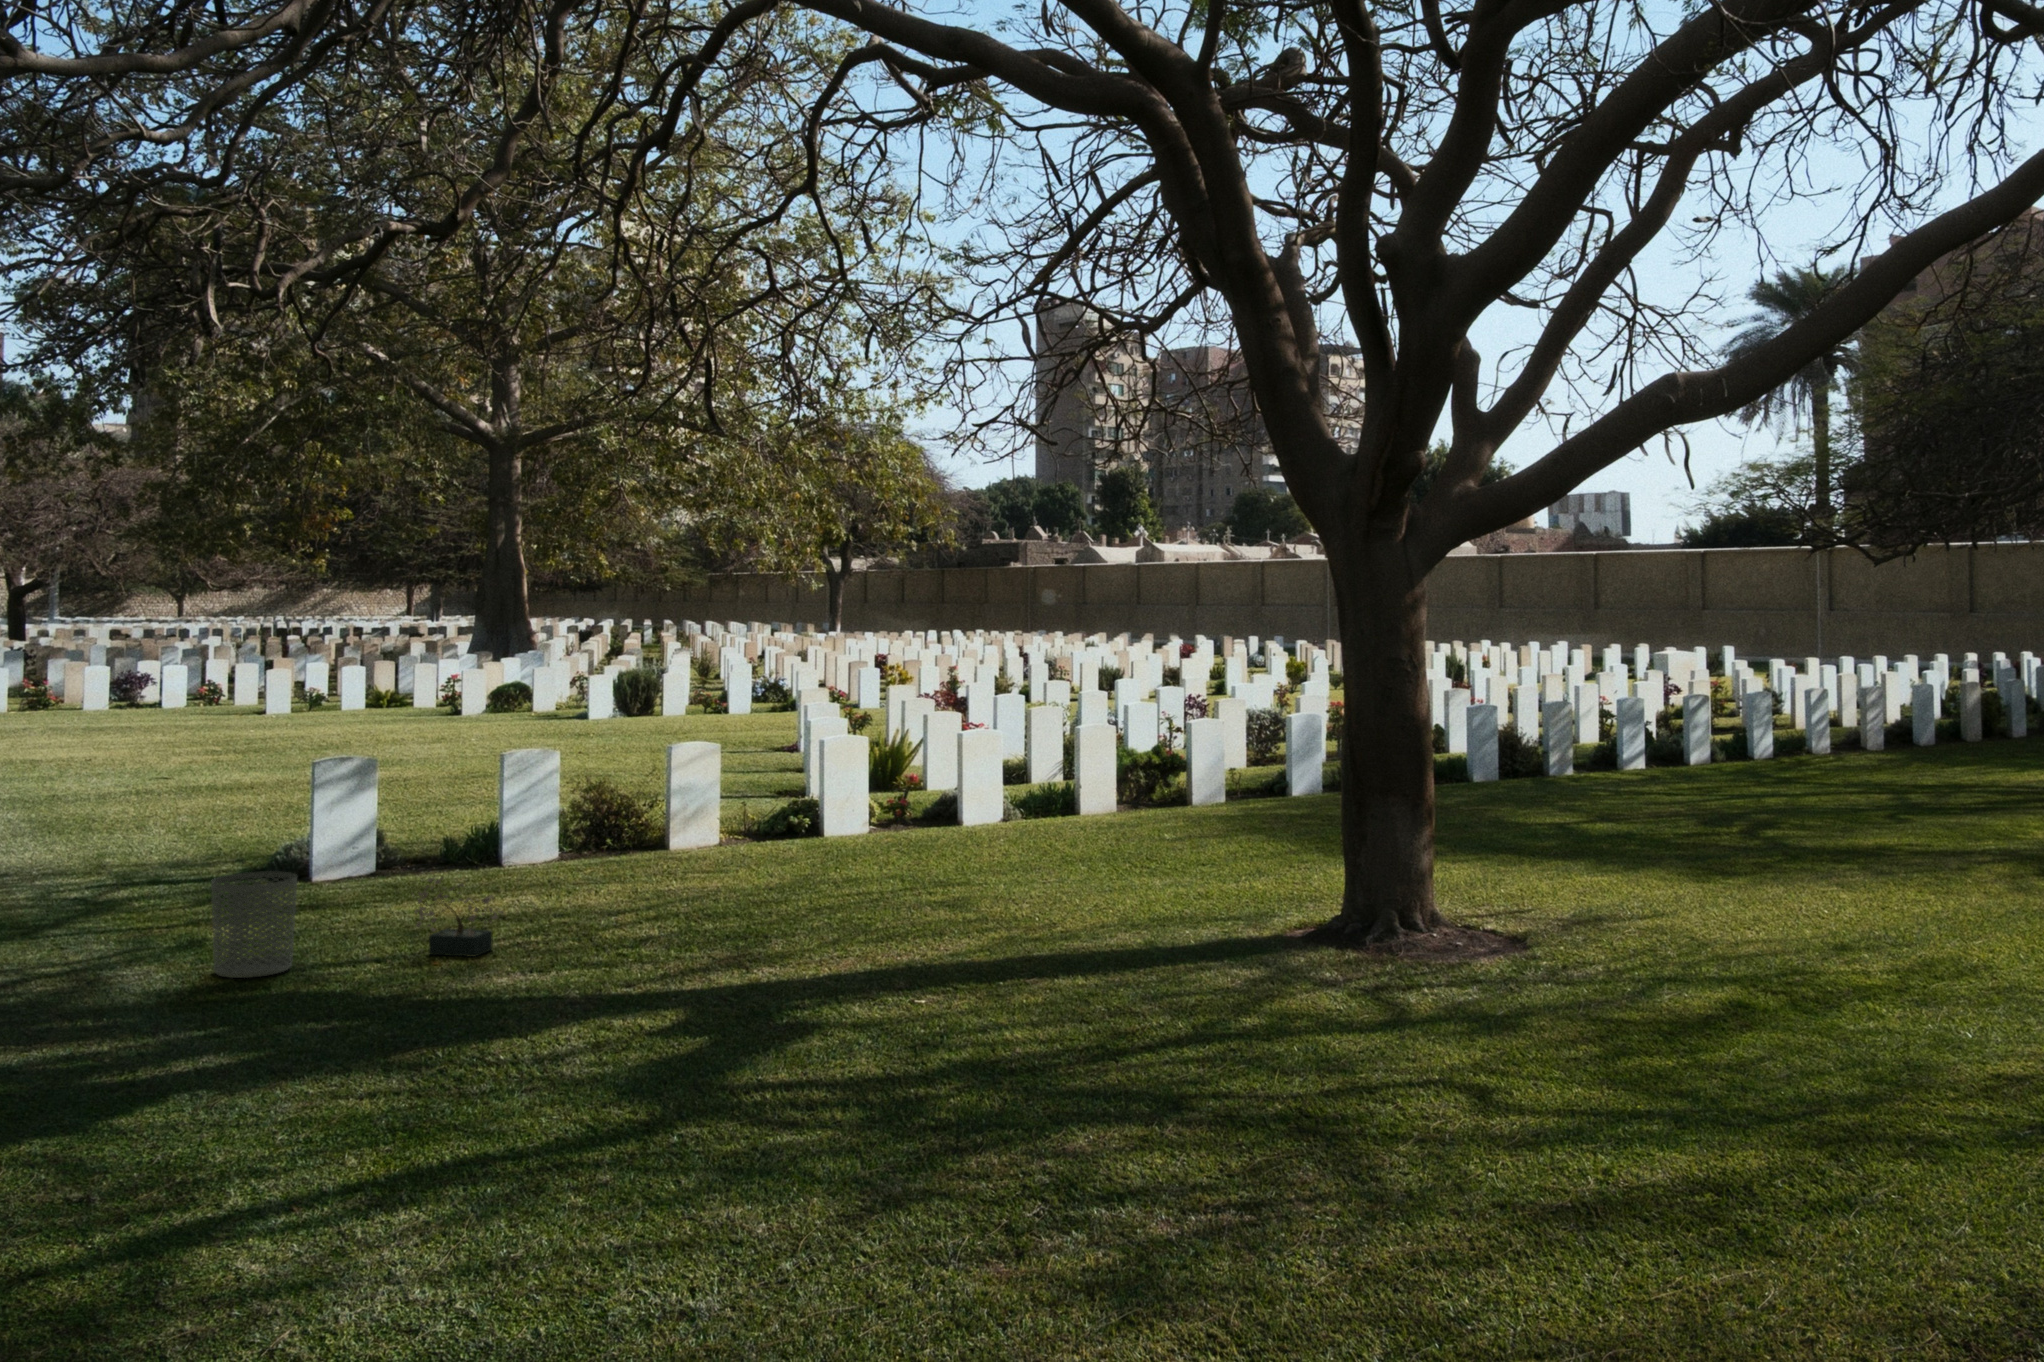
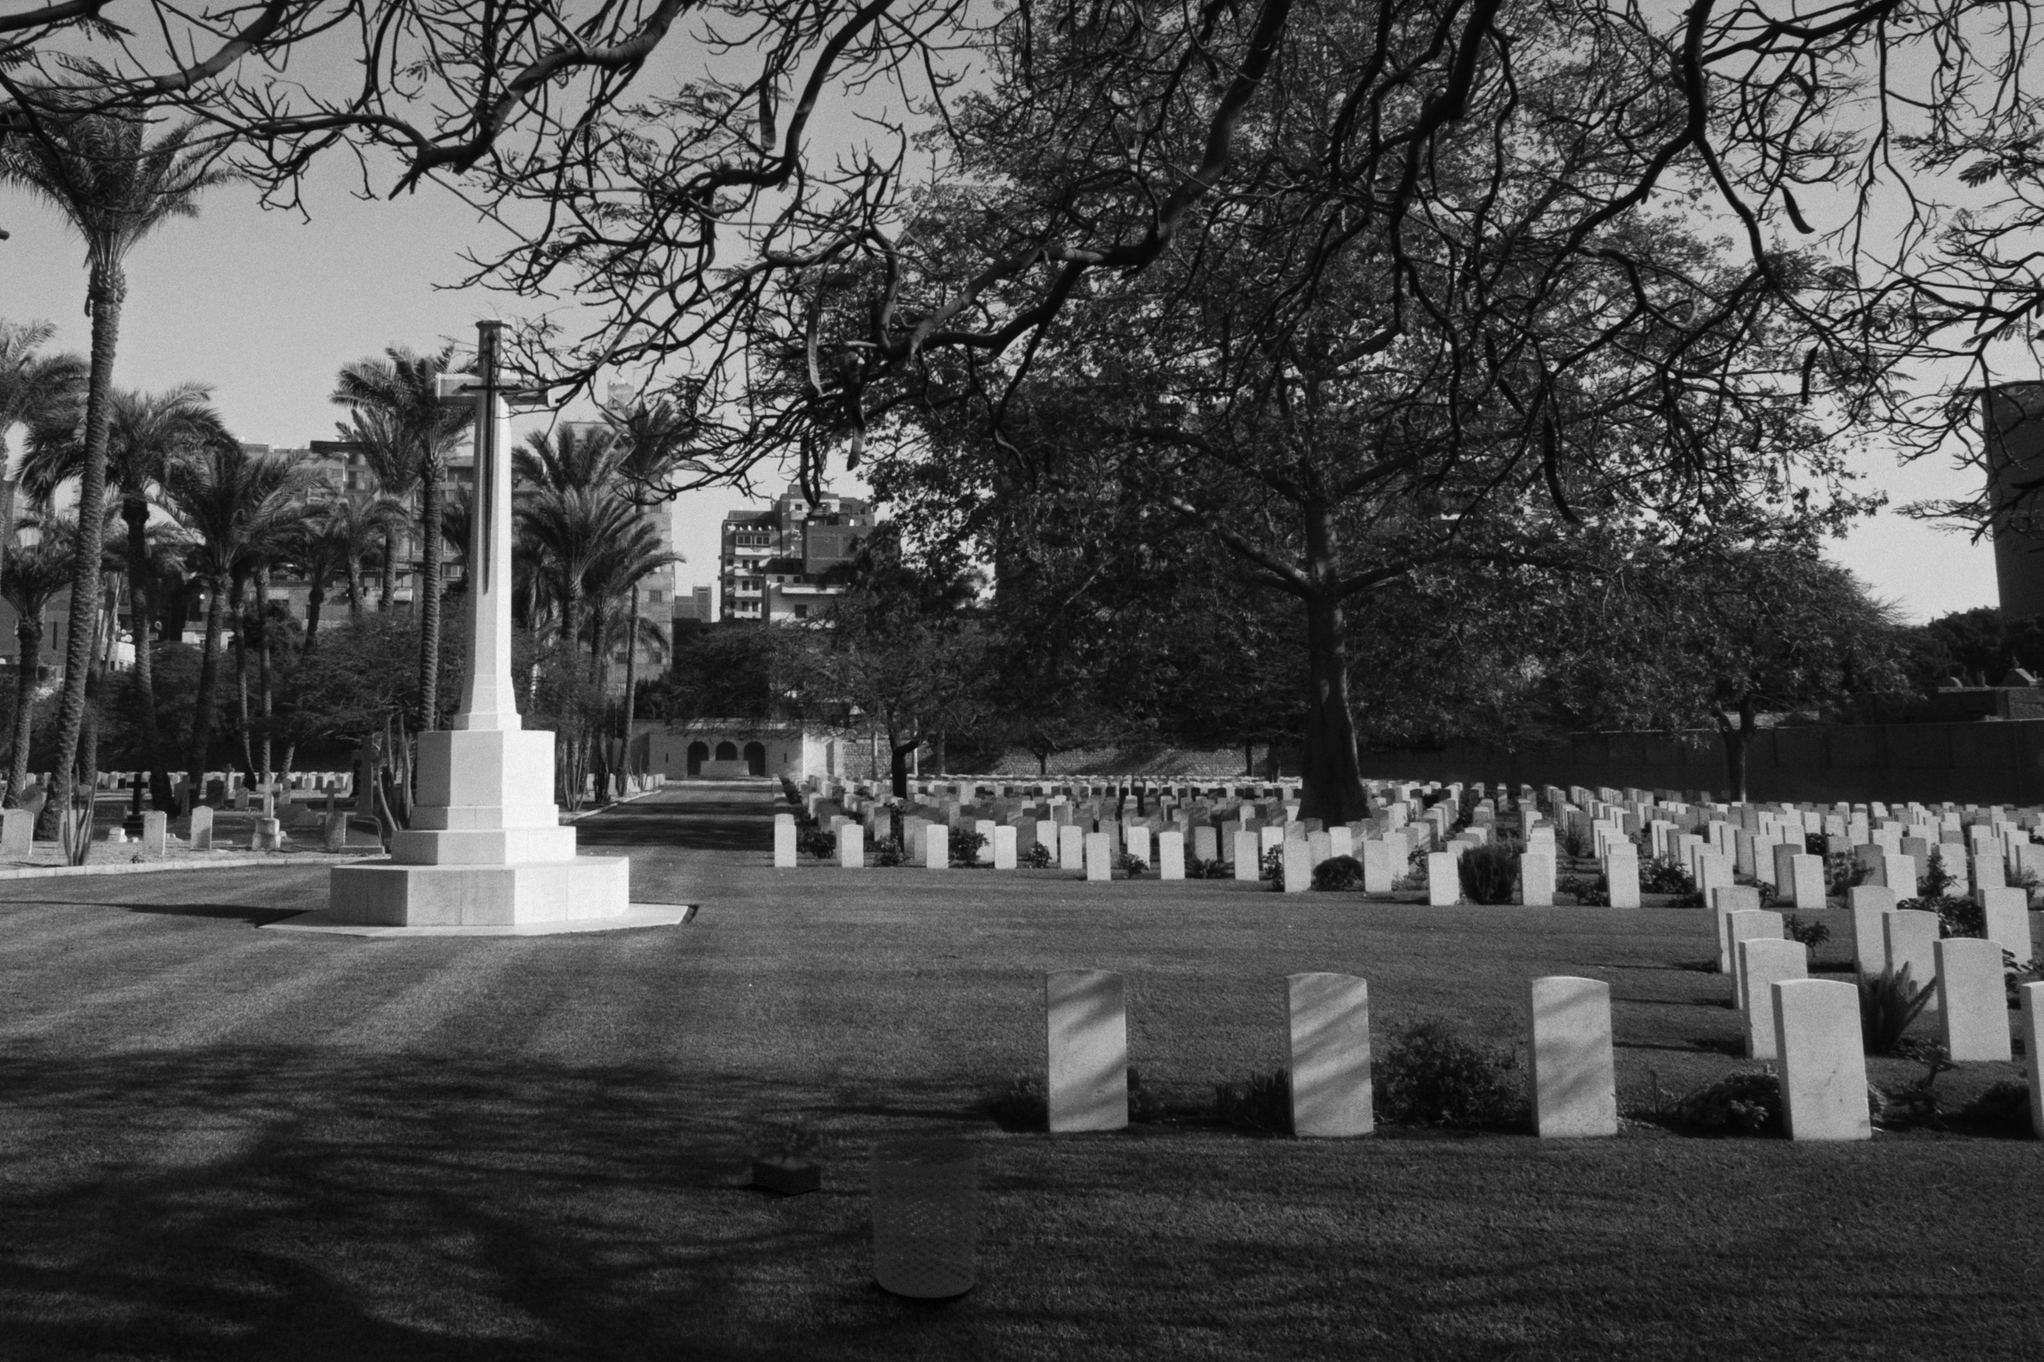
decorative plant: present [415,878,502,957] -> present [735,1091,831,1195]

